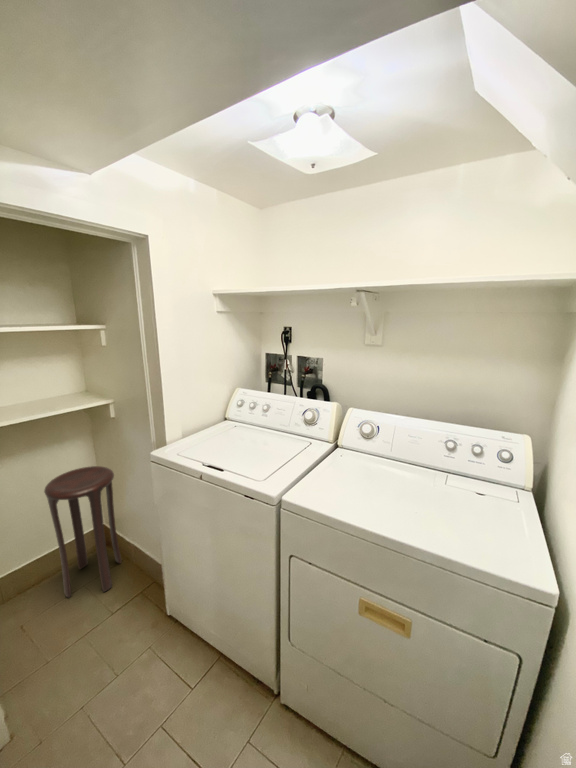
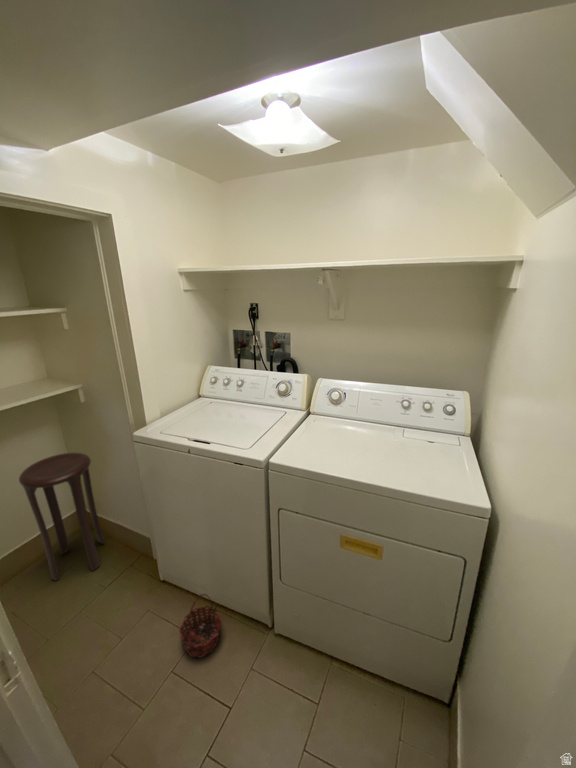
basket: none [174,642,221,720] -> present [179,594,221,657]

